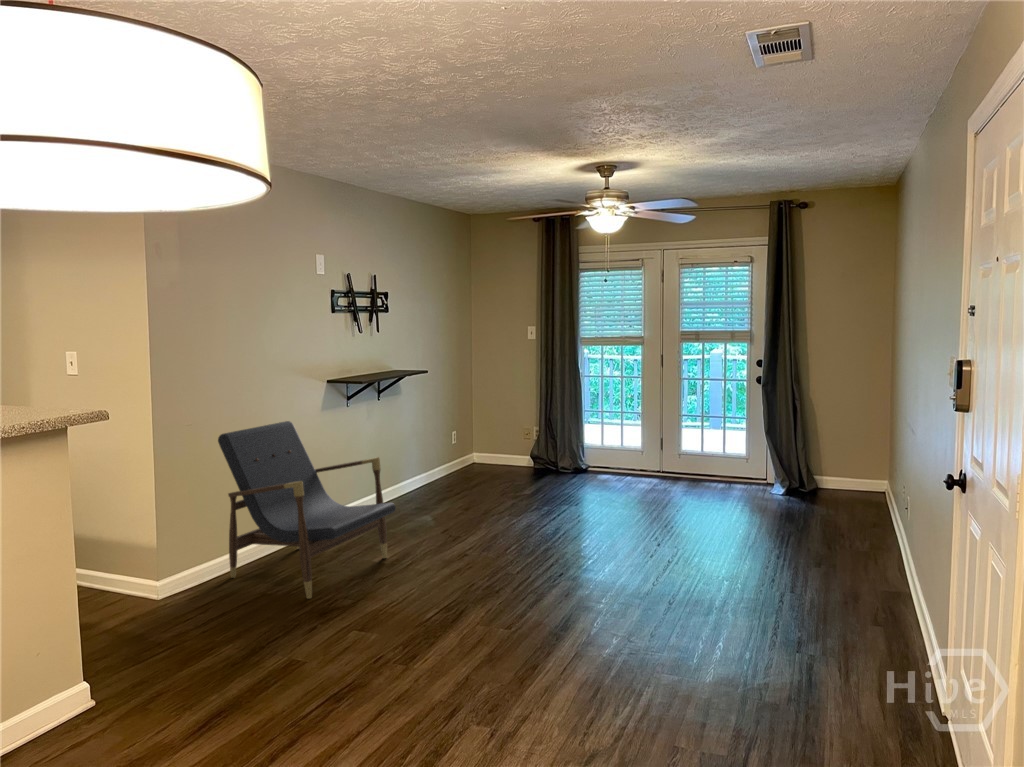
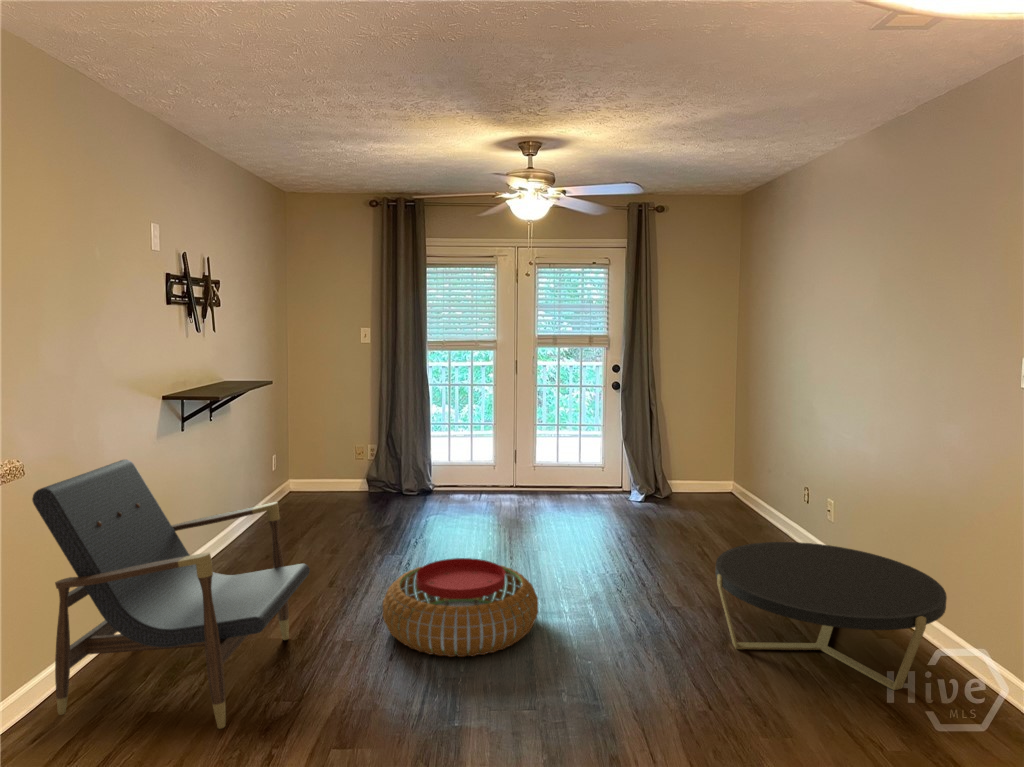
pouf: none [447,515,571,586] -> present [383,558,538,657]
coffee table: none [703,528,918,664] -> present [716,542,947,690]

